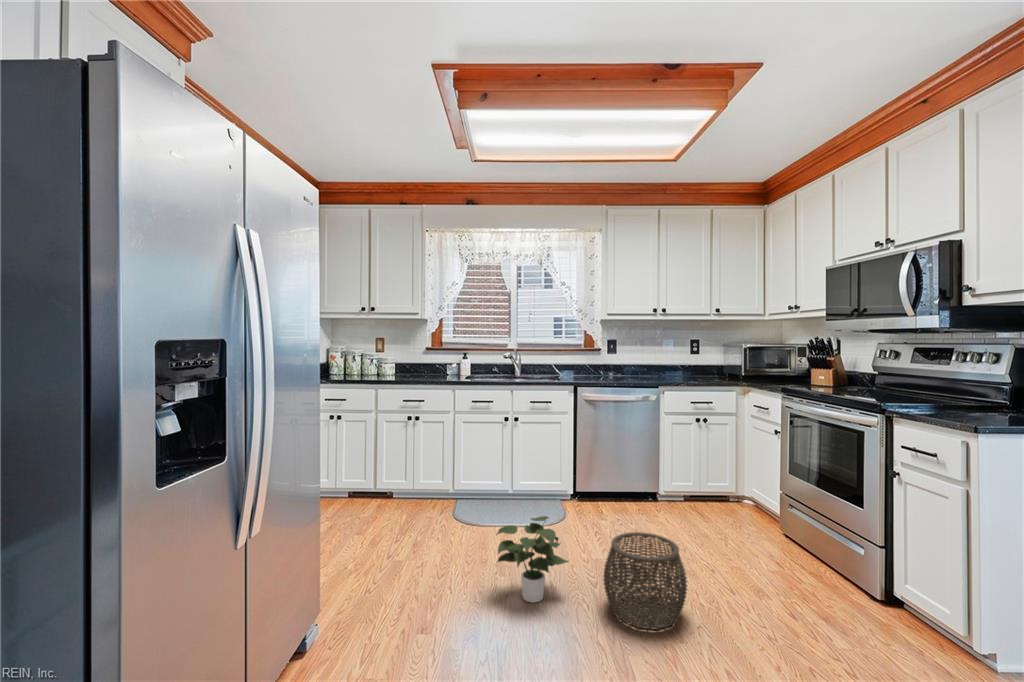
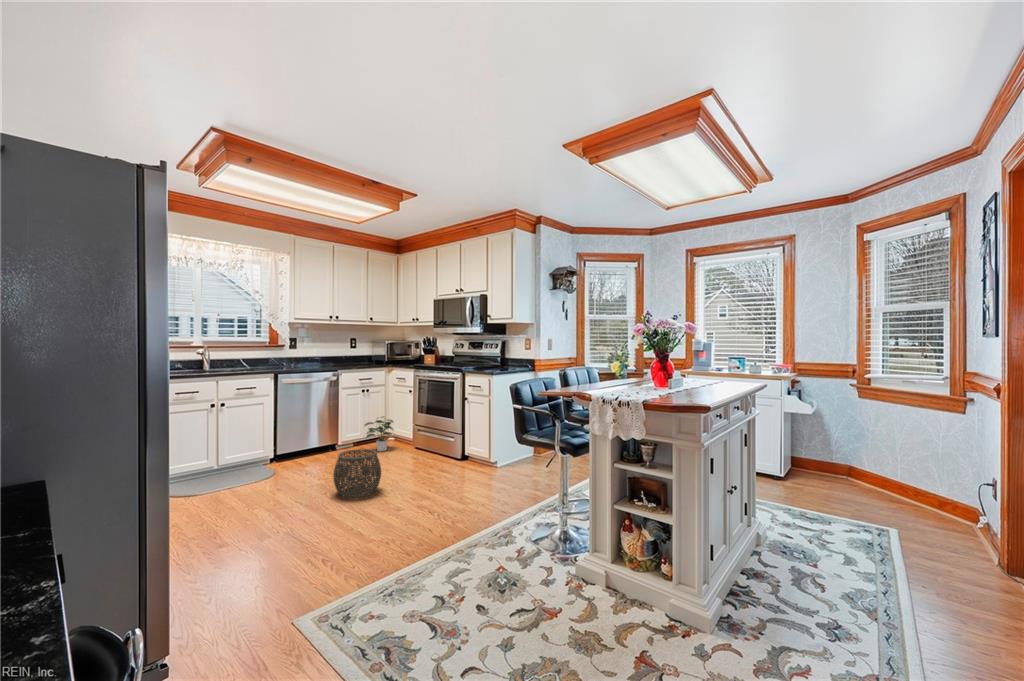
potted plant: present [497,516,568,603] -> present [365,416,393,451]

